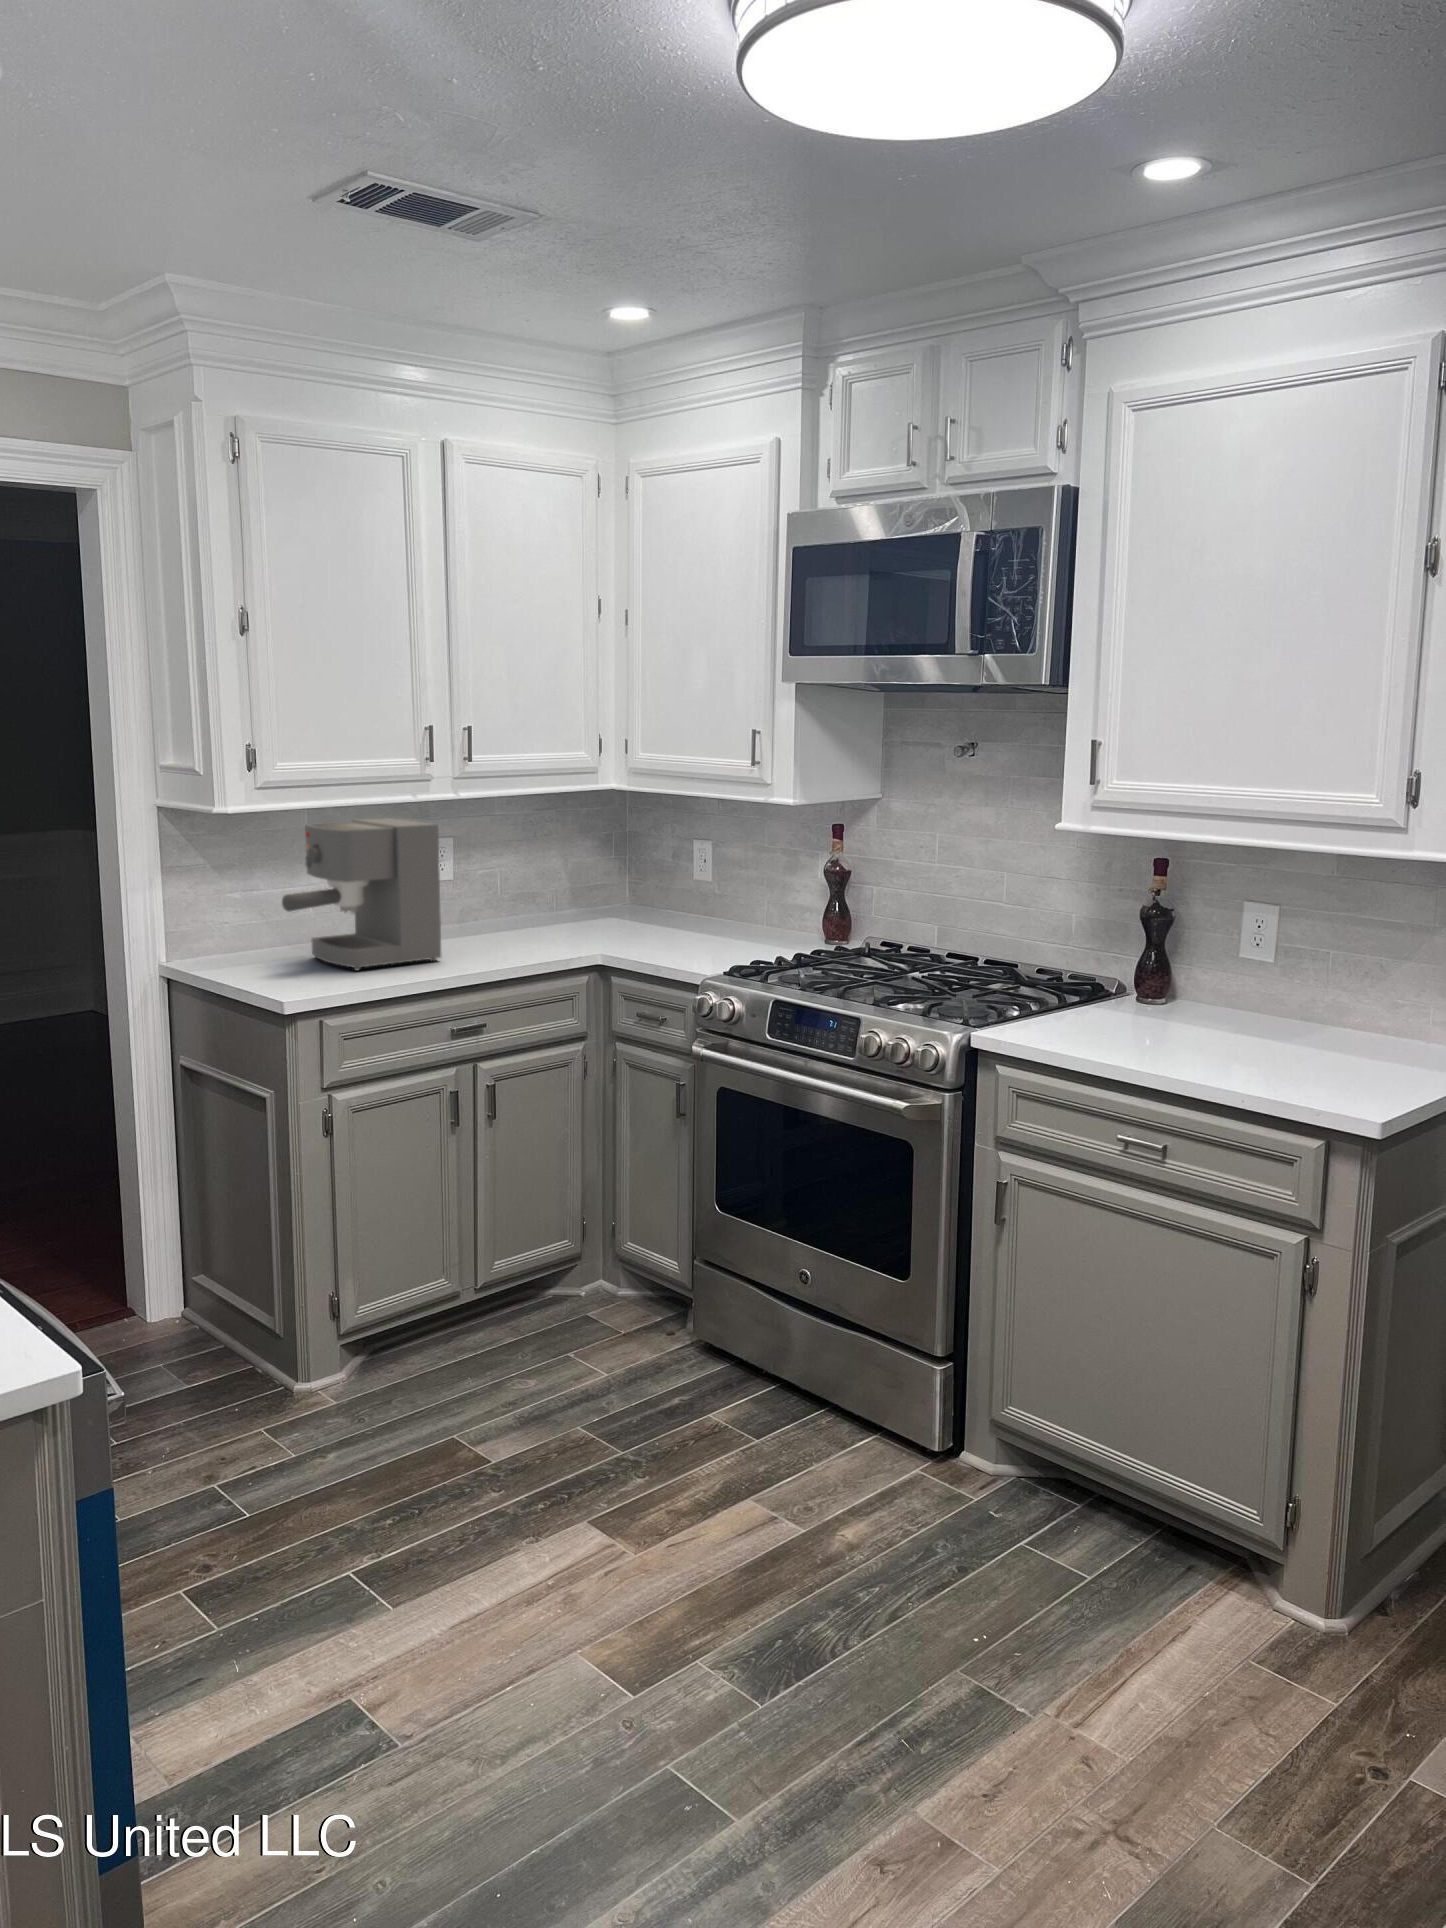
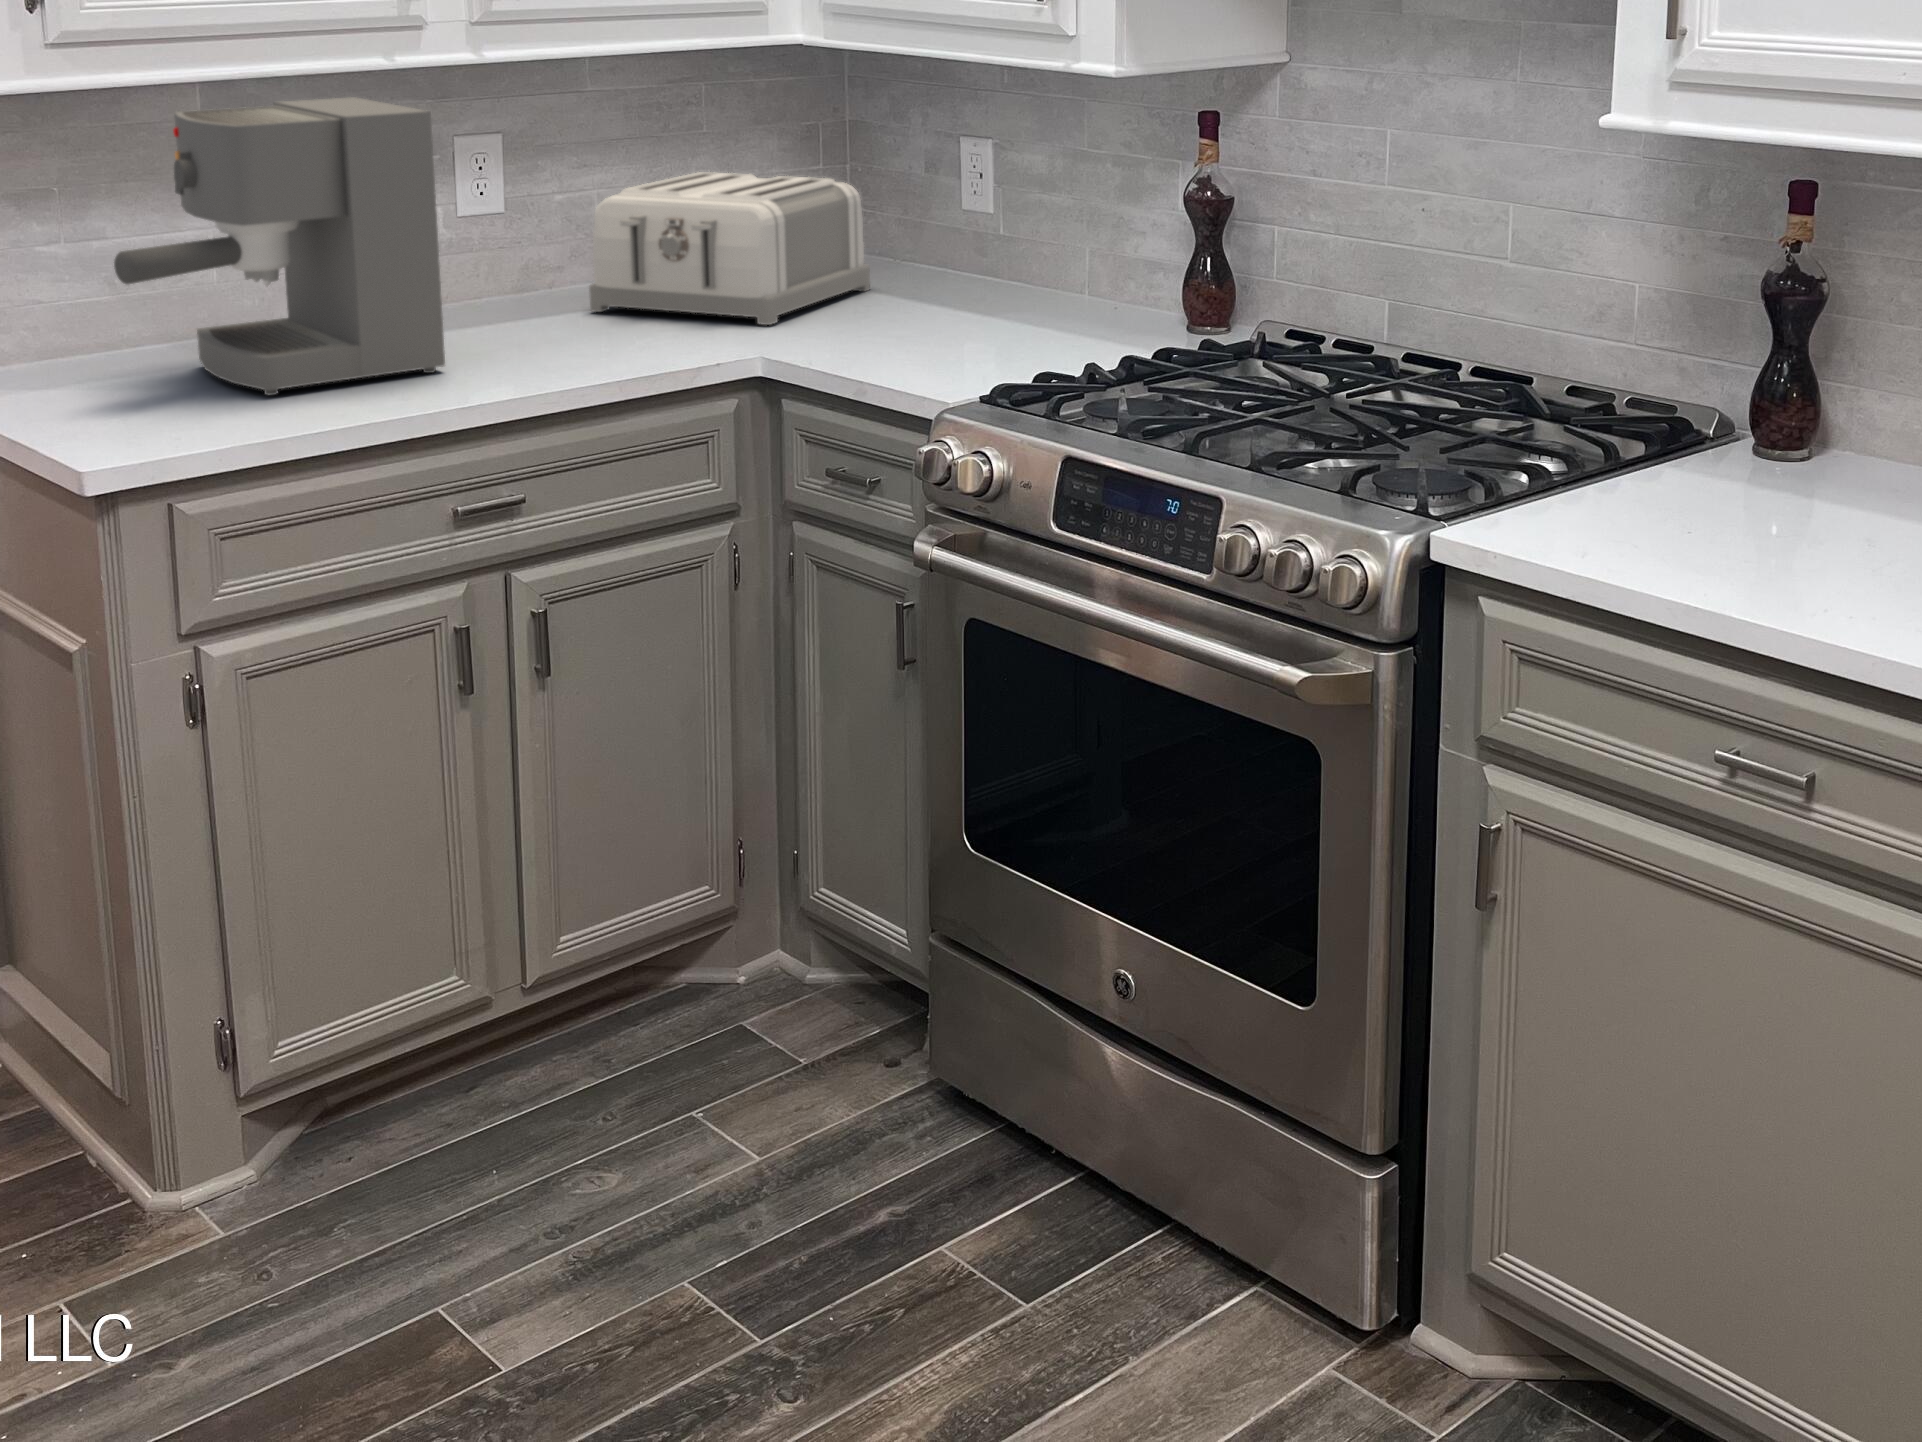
toaster: none [504,861,650,941] -> present [589,172,870,325]

